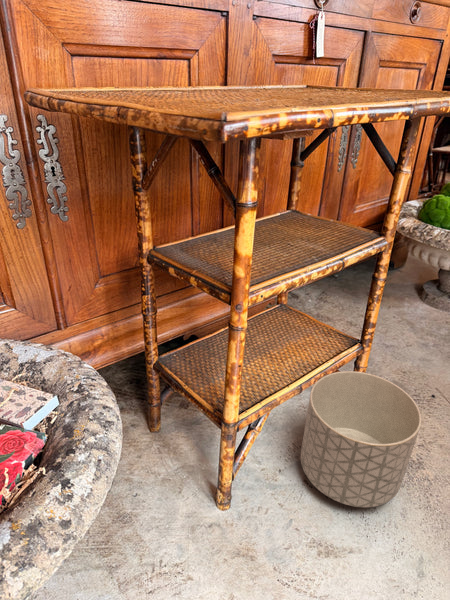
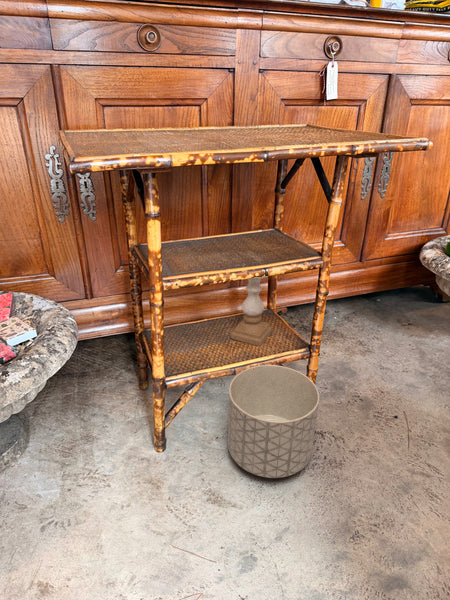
candle holder: none [271,255,320,352] -> present [231,276,272,346]

